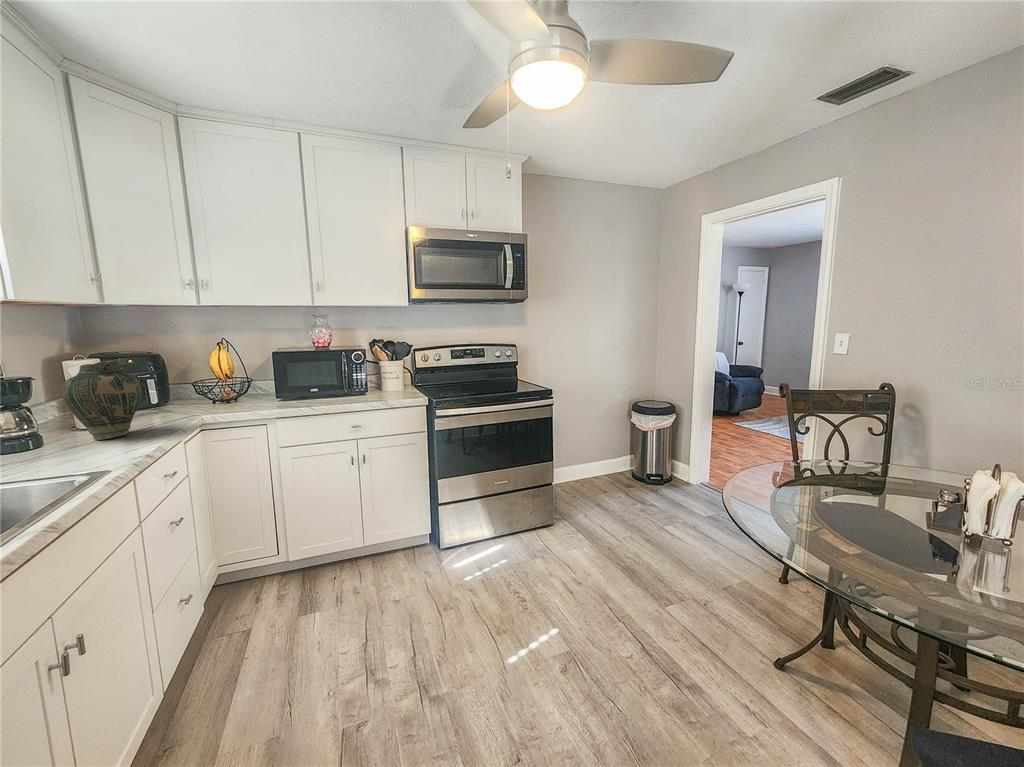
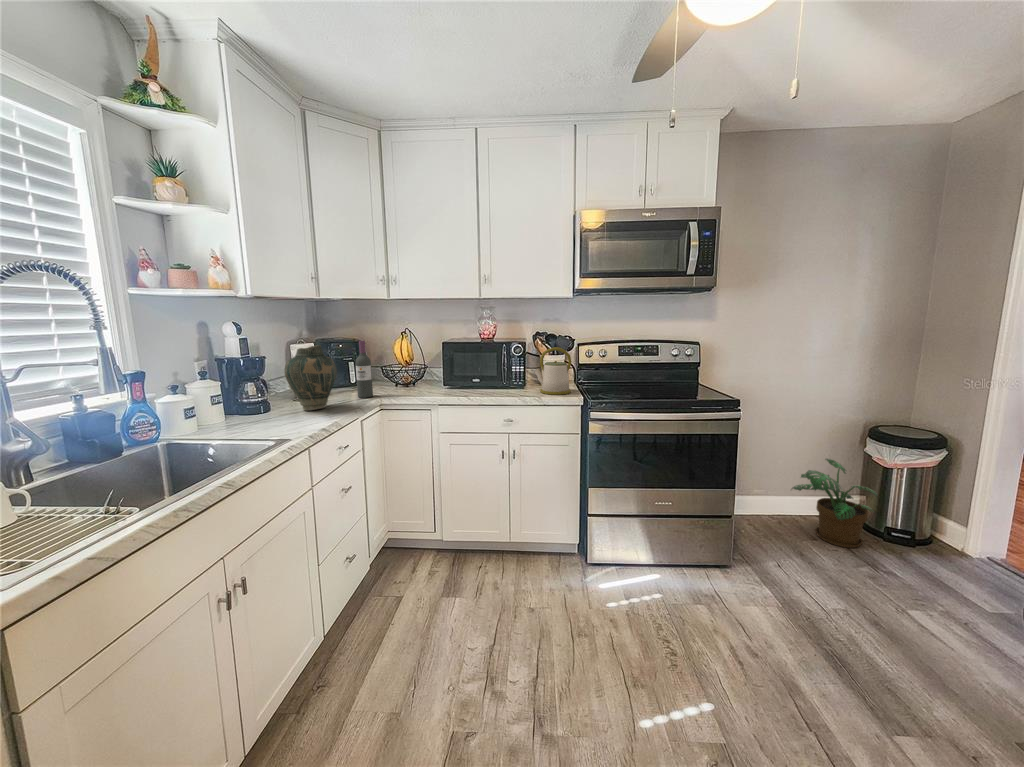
wine bottle: none [162,353,188,419] -> present [356,341,373,398]
kettle: none [377,353,414,398] -> present [535,347,571,395]
potted plant: none [588,430,641,493] -> present [791,459,878,548]

